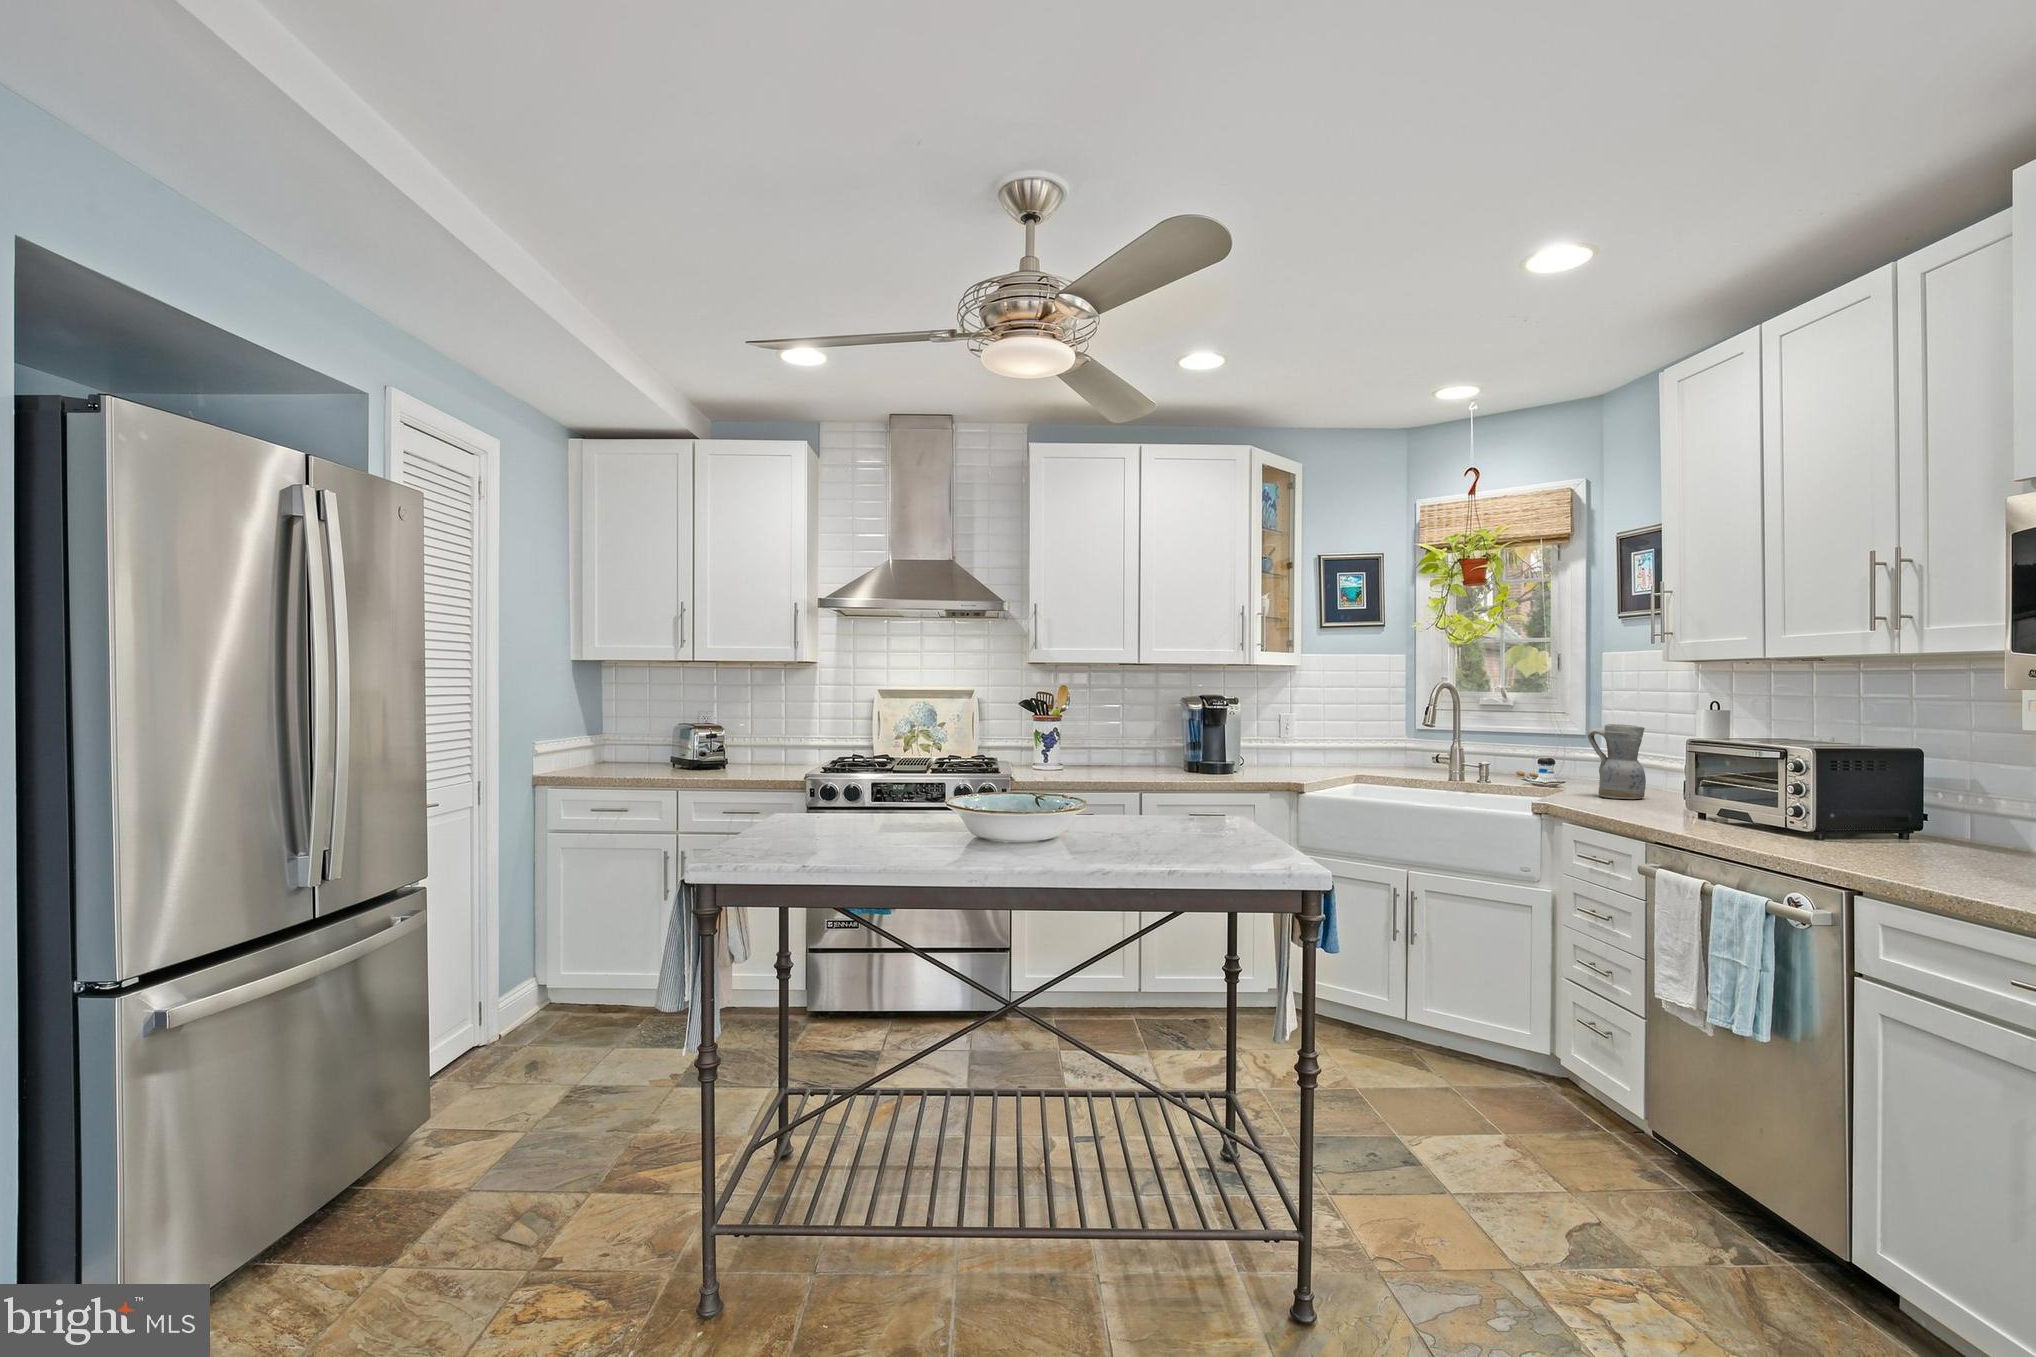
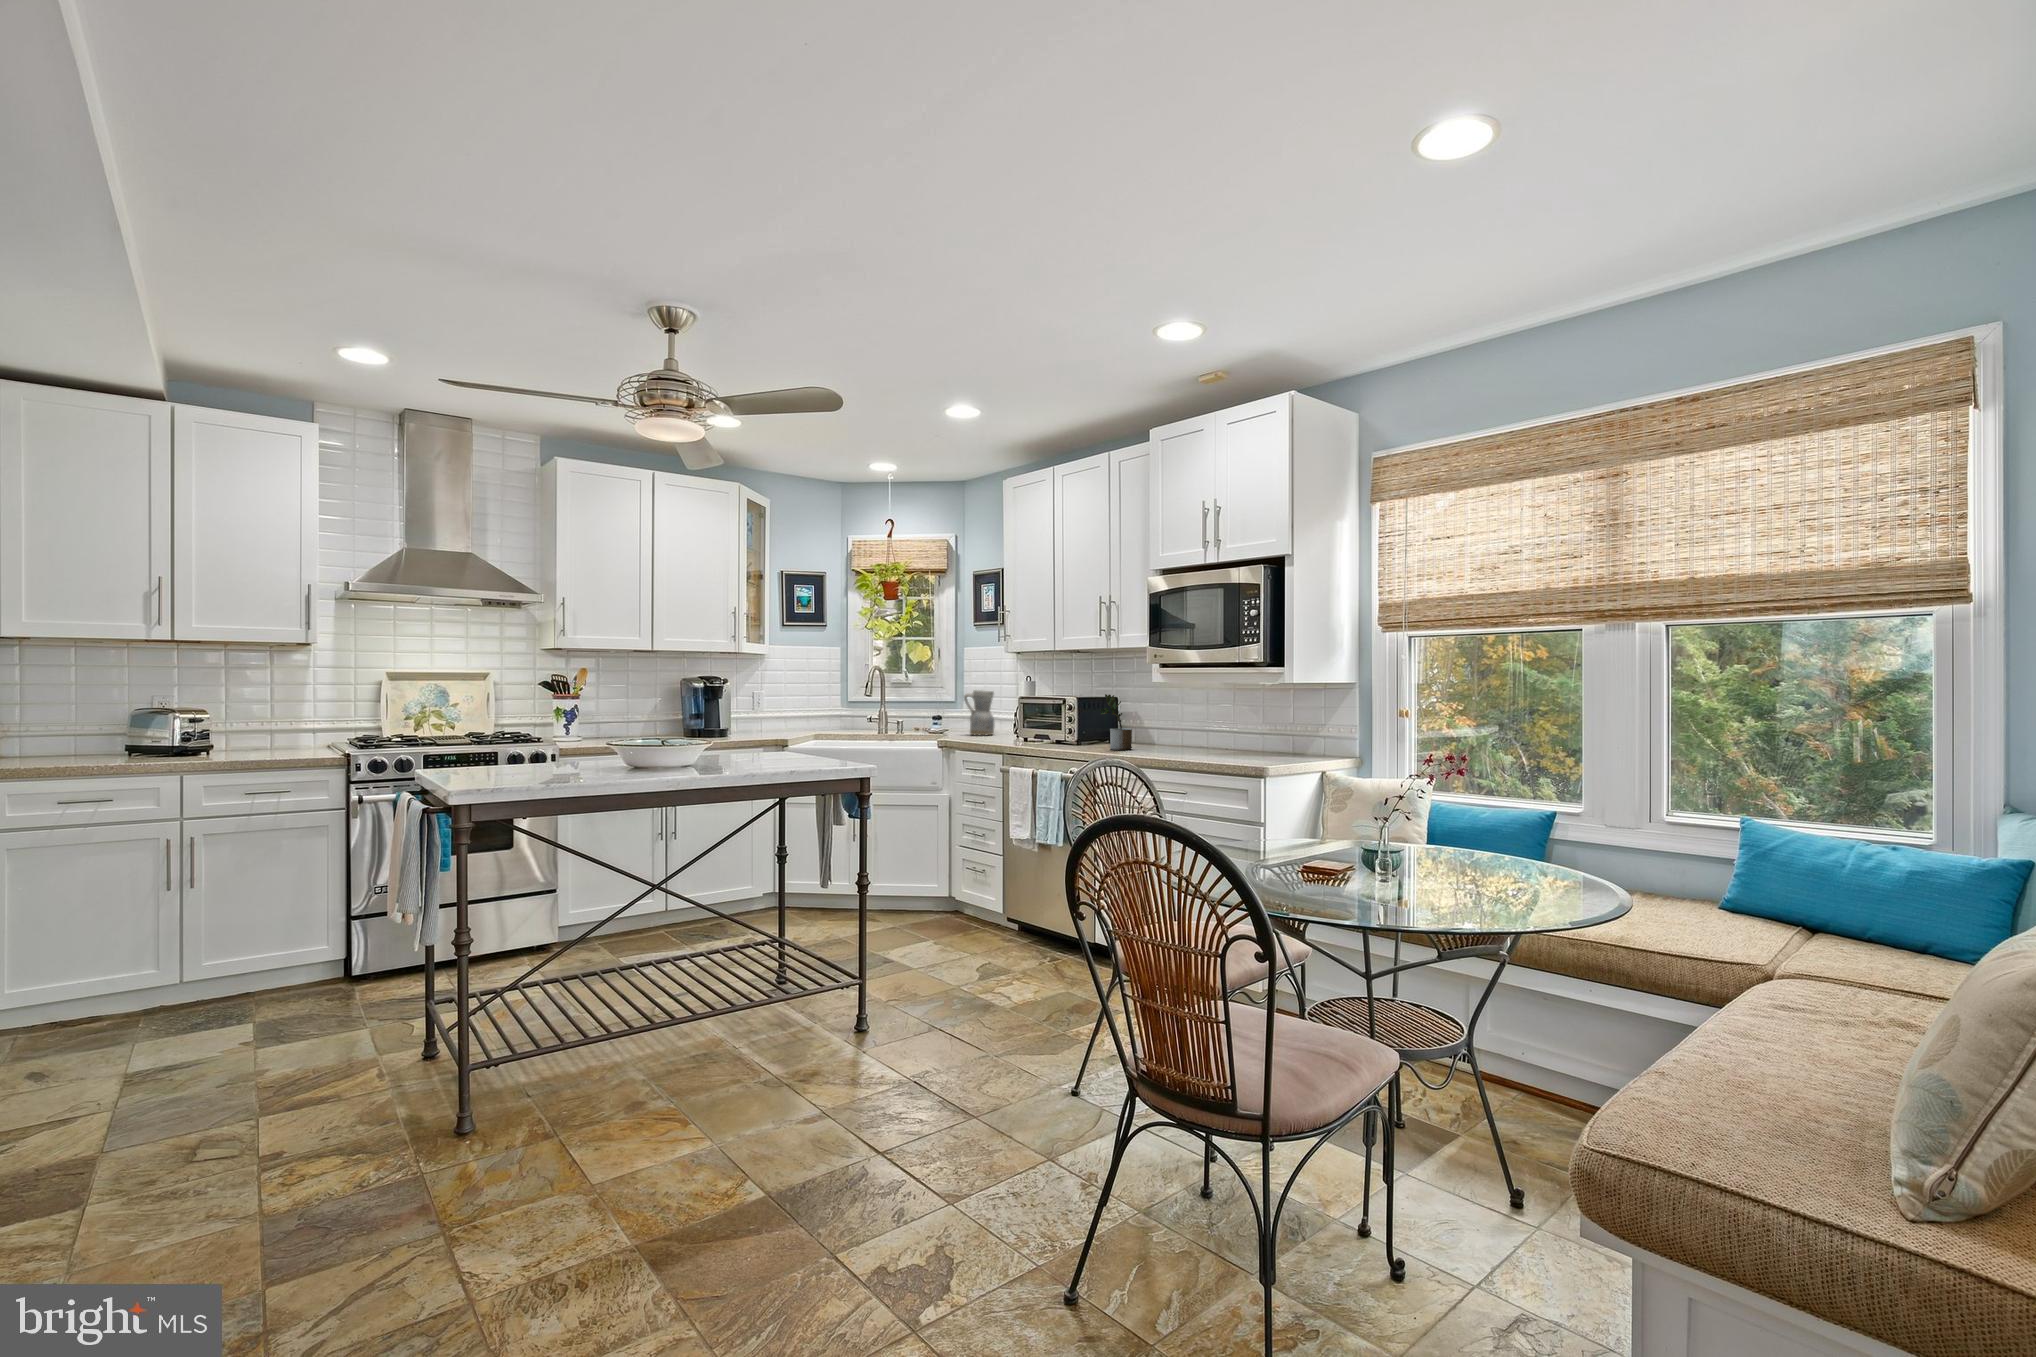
potted plant: none [1863,750,1949,866] -> present [1100,694,1132,750]

